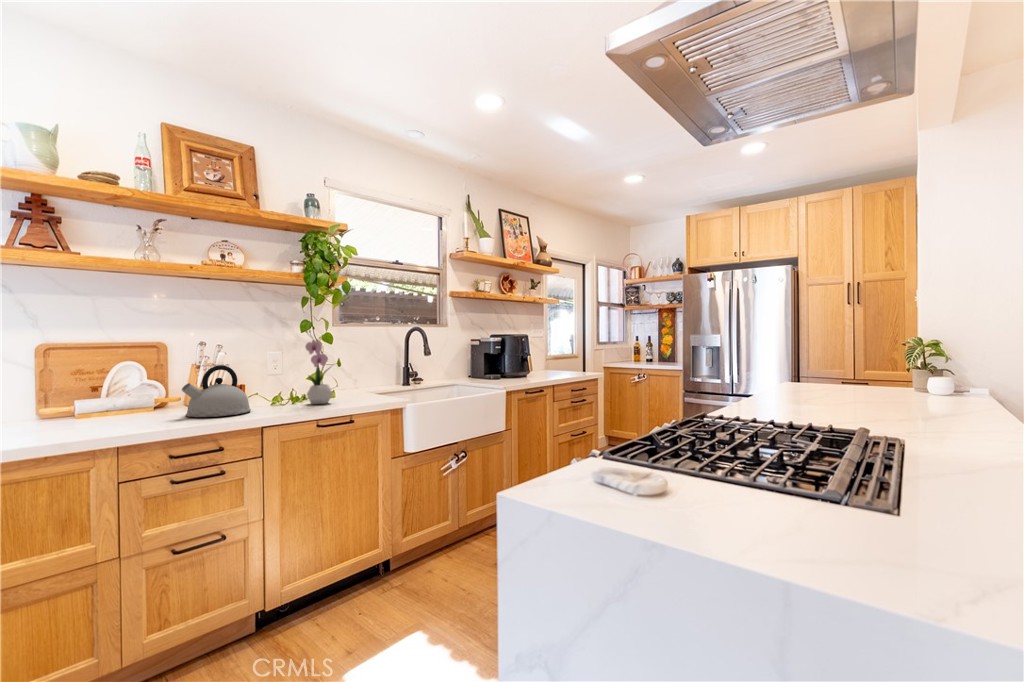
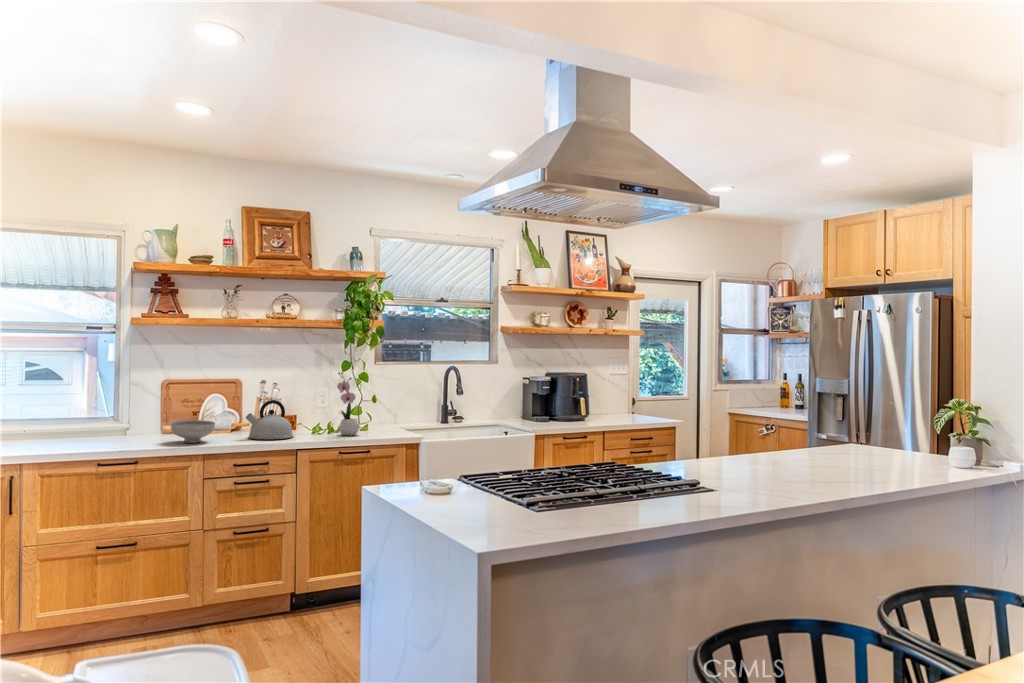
ceramic bowl: none [53,397,134,431] -> present [171,420,215,443]

